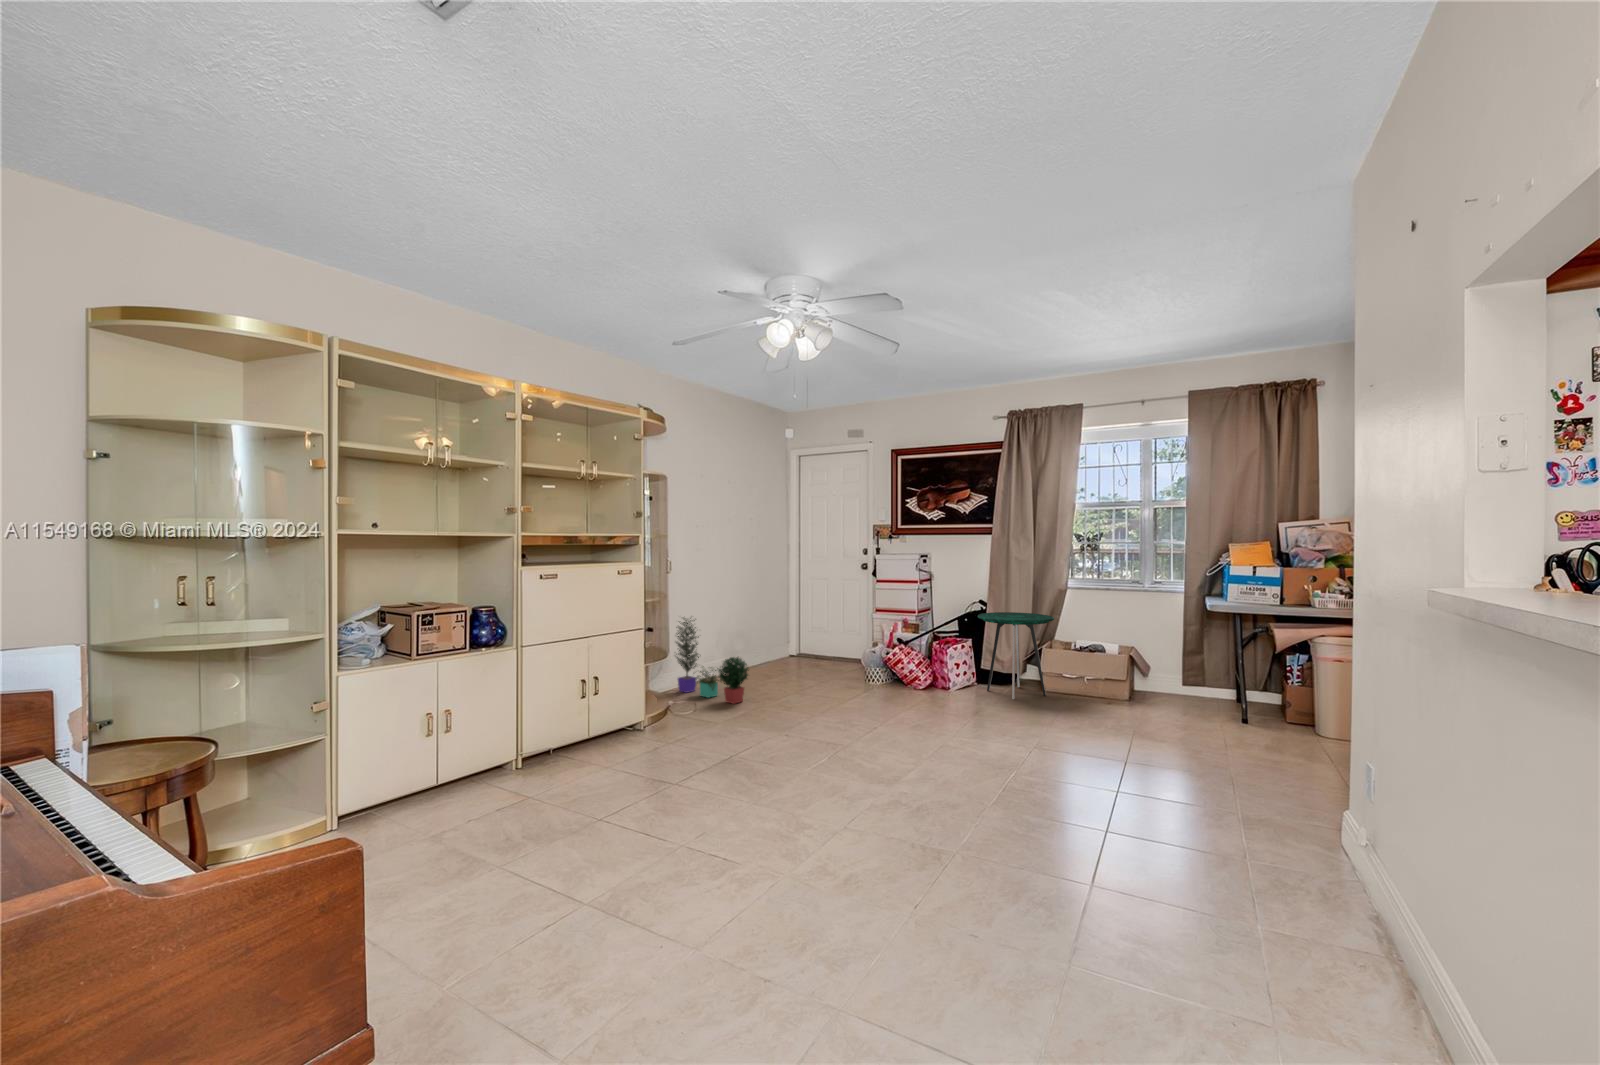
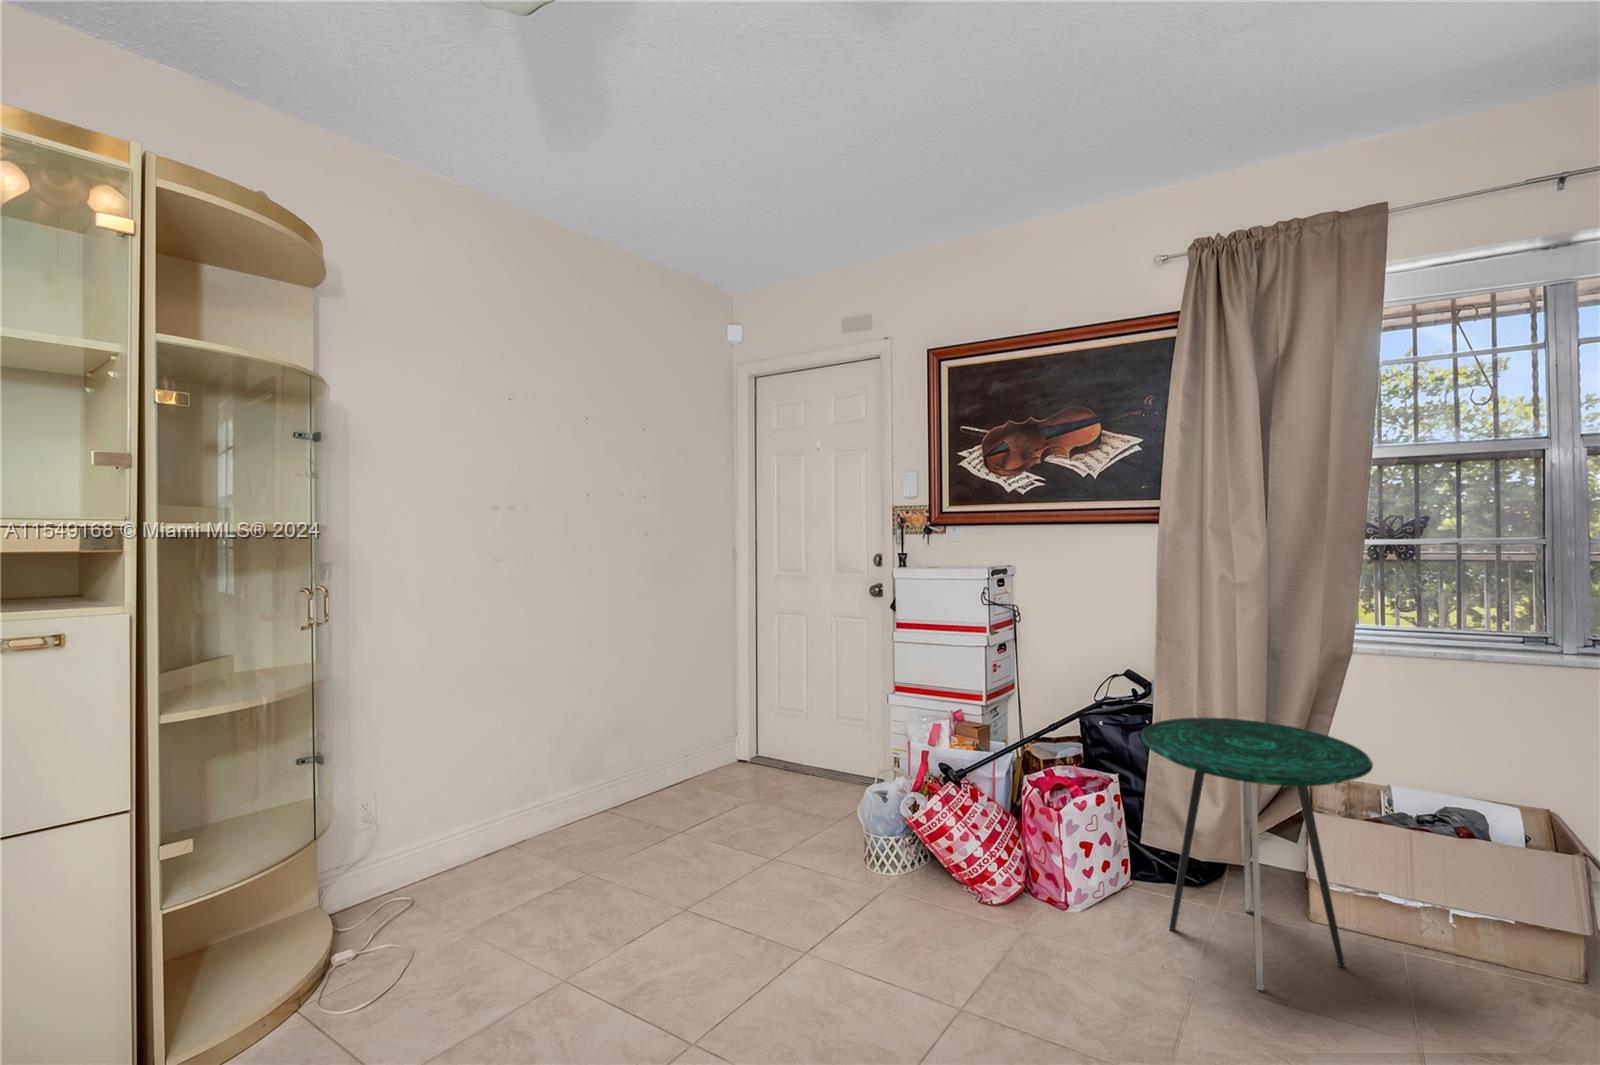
potted plant: present [676,618,749,704] -> none [401,730,546,991]

